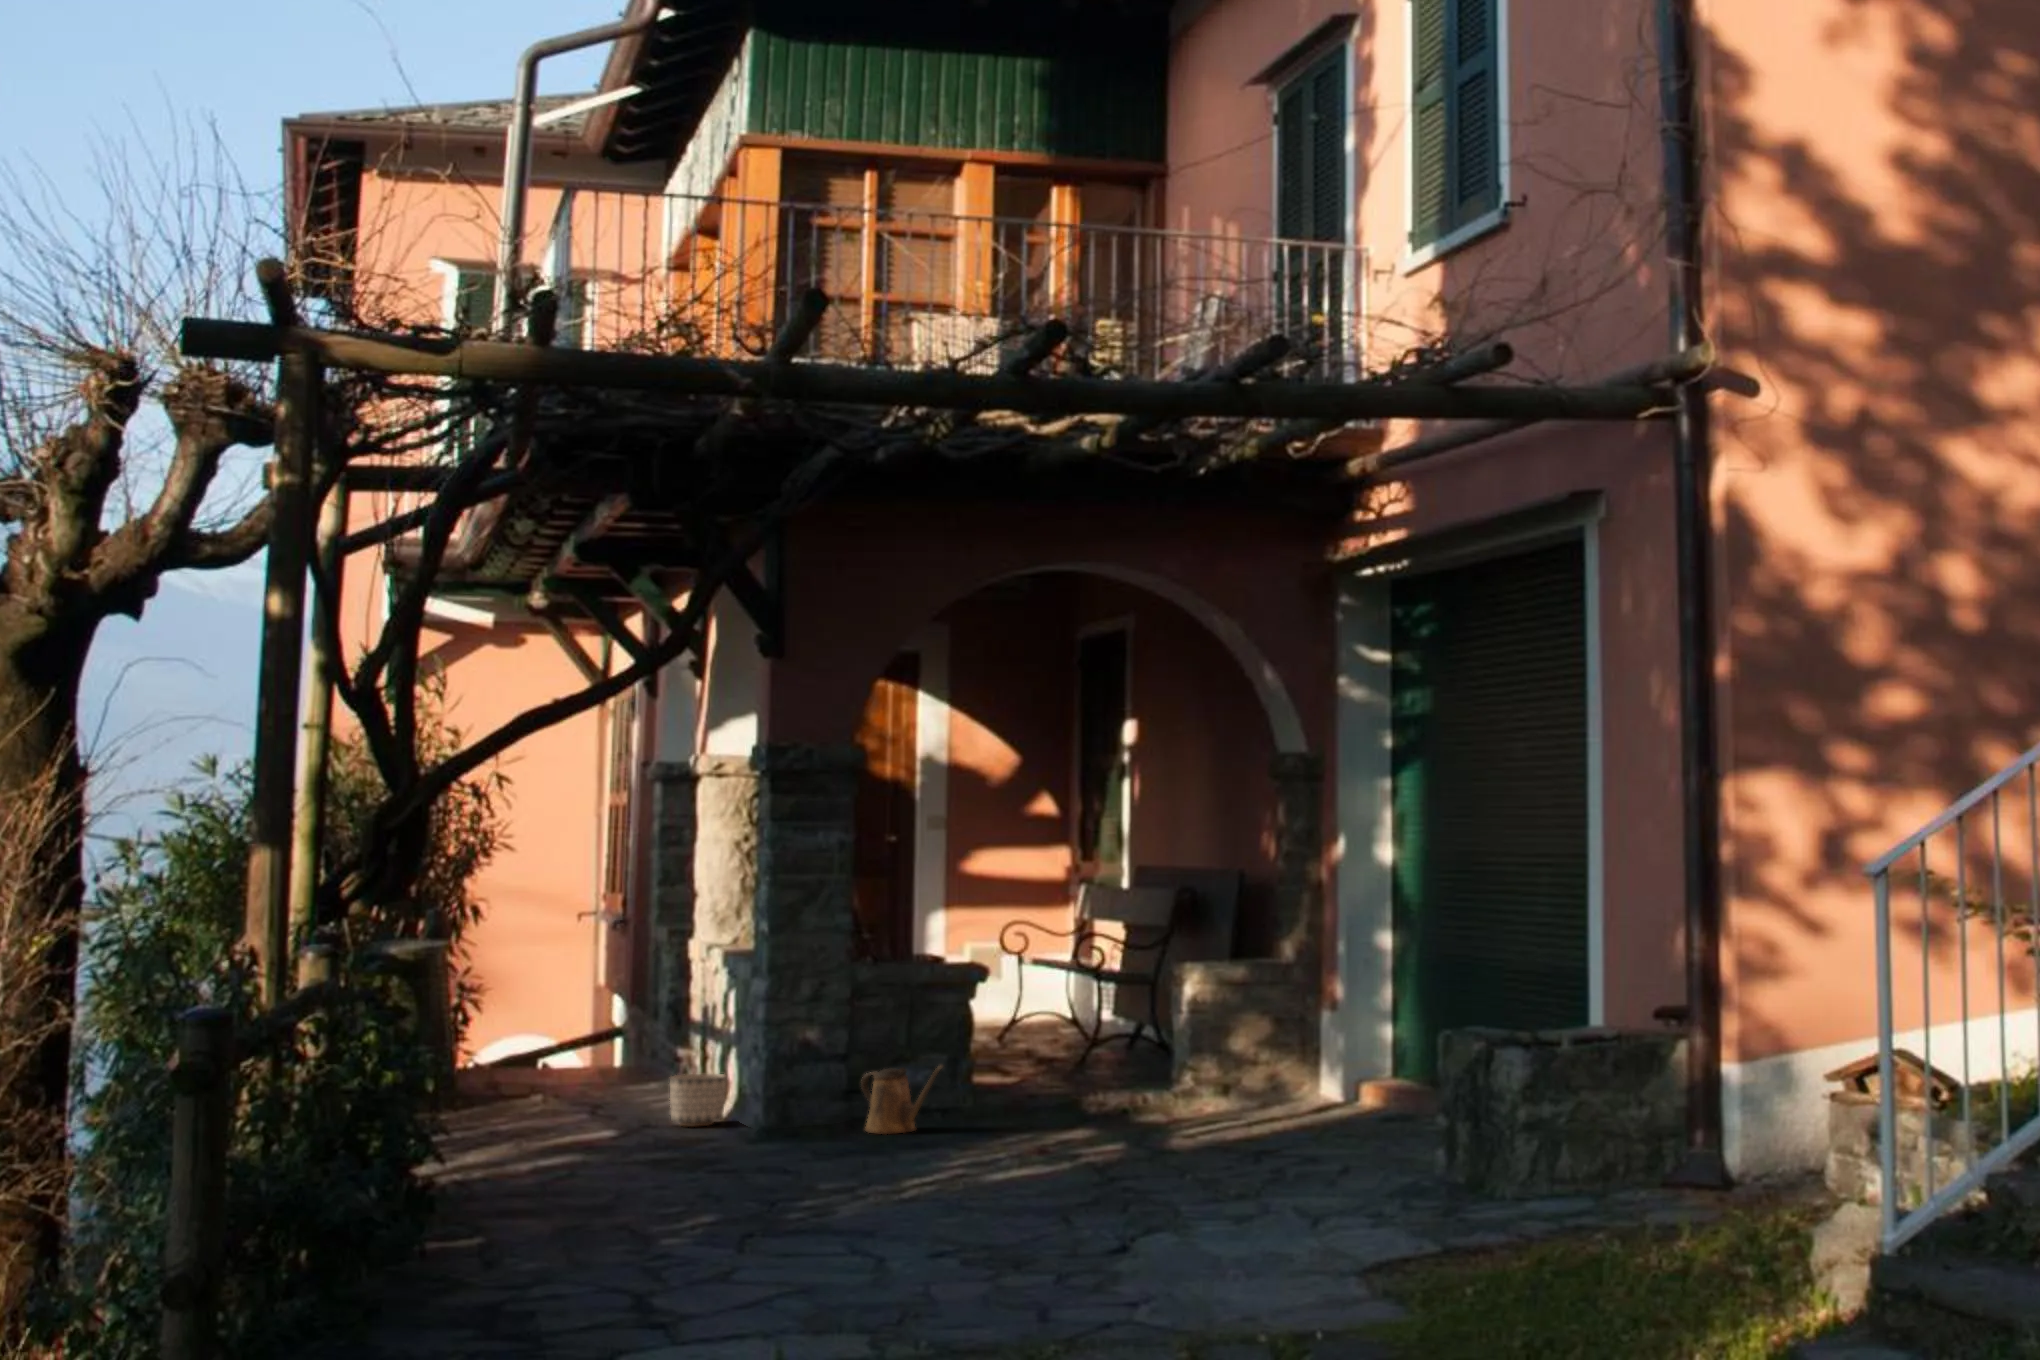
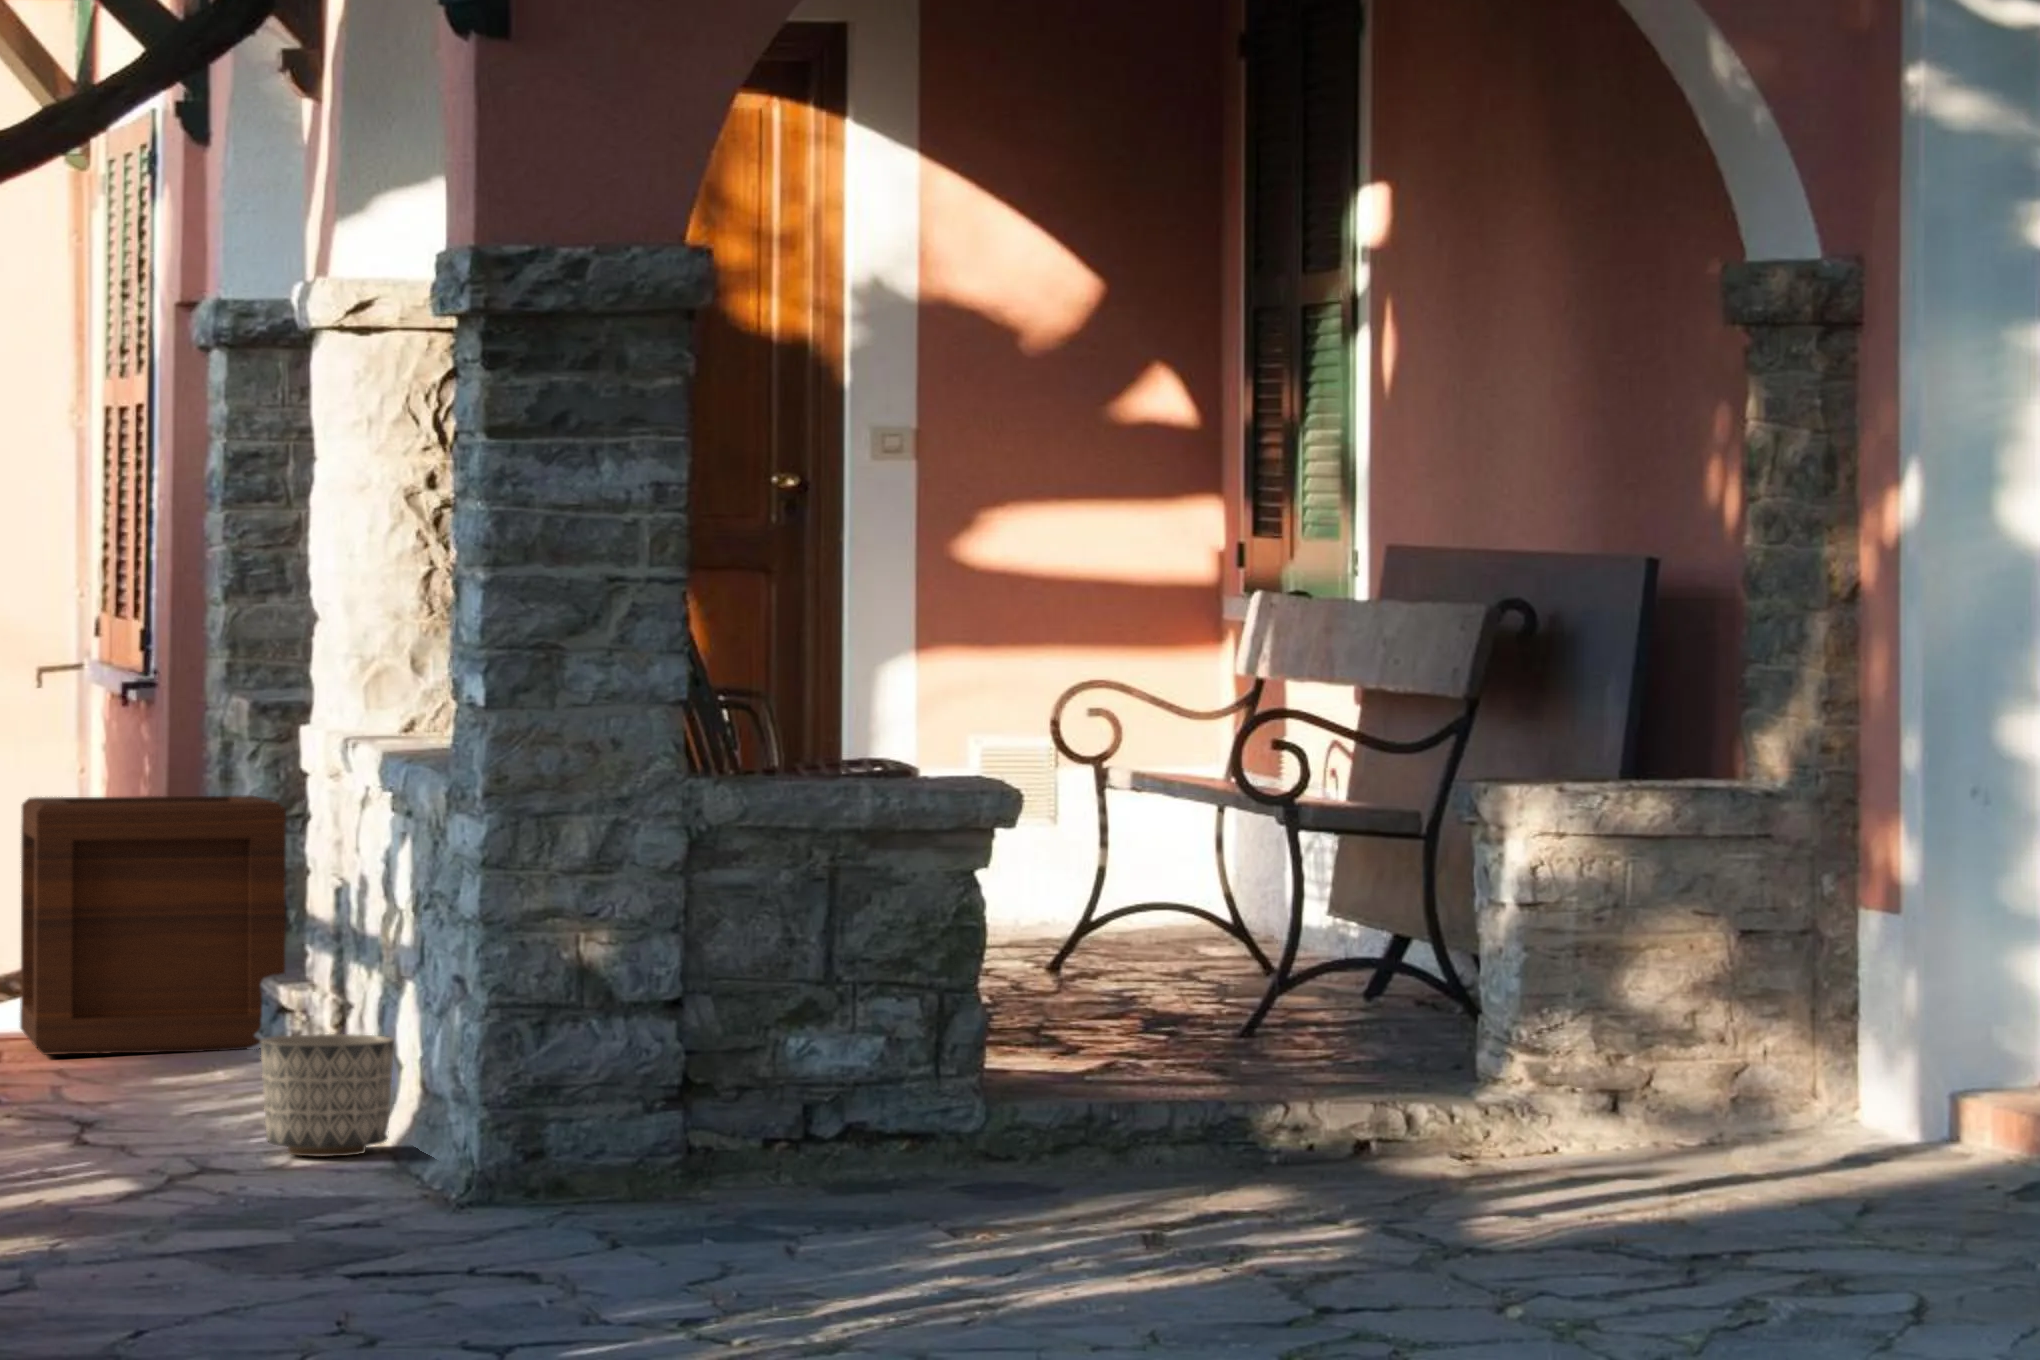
wooden crate: none [555,962,680,1083] -> present [20,795,286,1055]
watering can: present [861,1065,943,1134] -> none [717,1020,925,1185]

